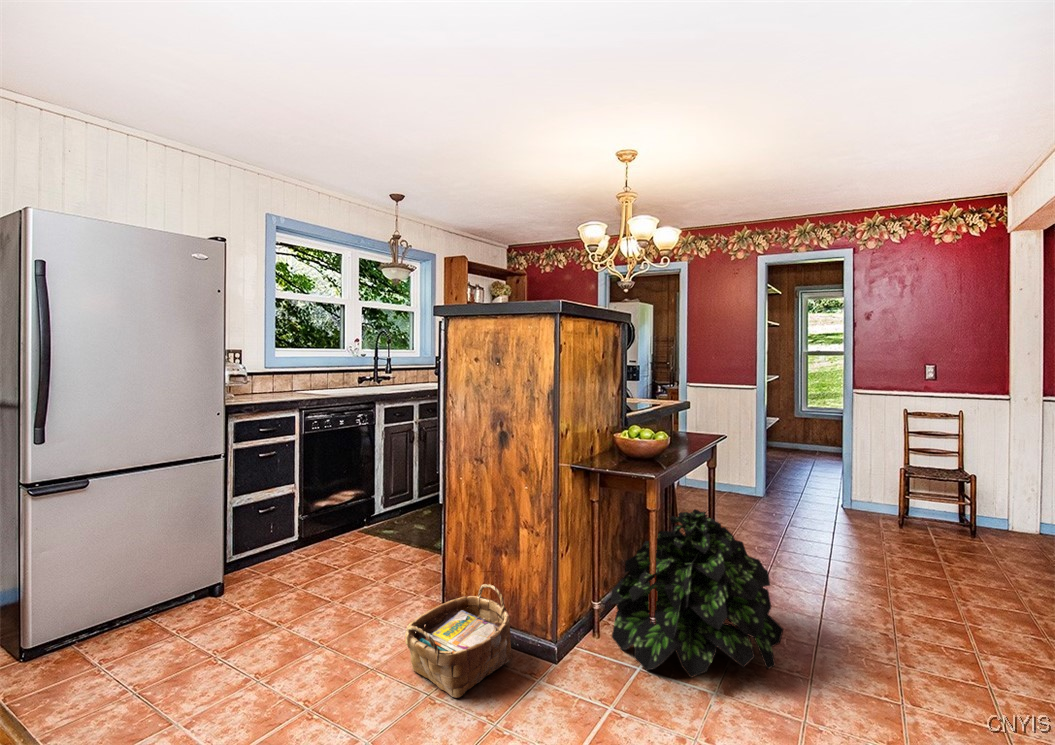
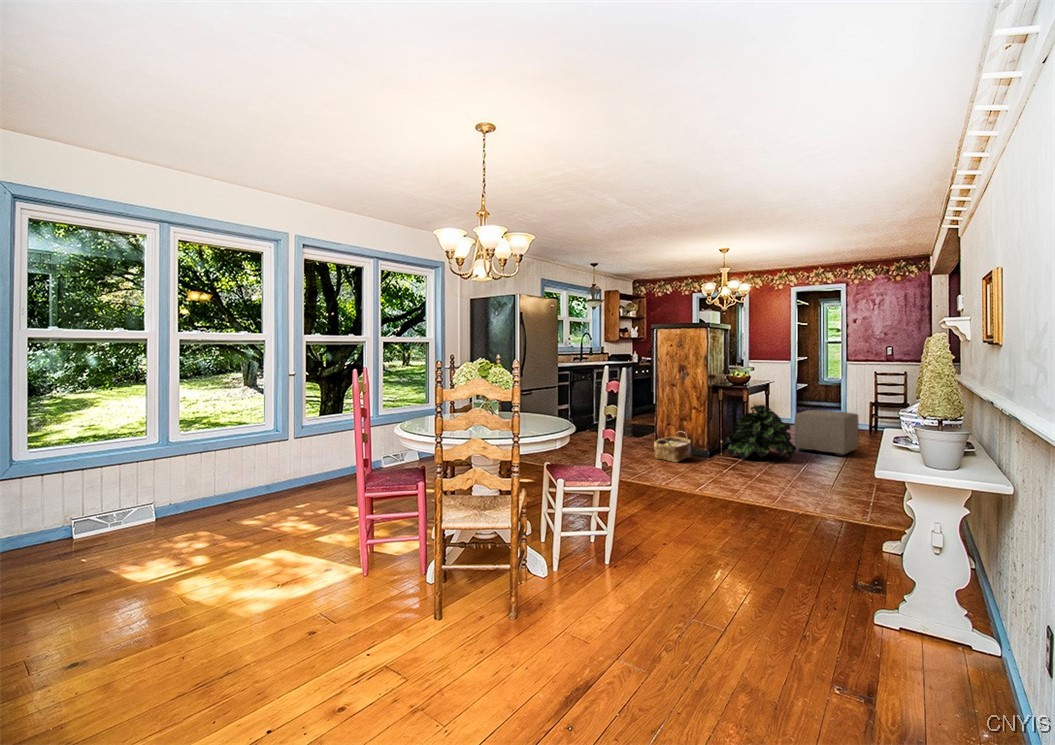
ottoman: none [774,504,917,638] -> present [794,410,858,456]

